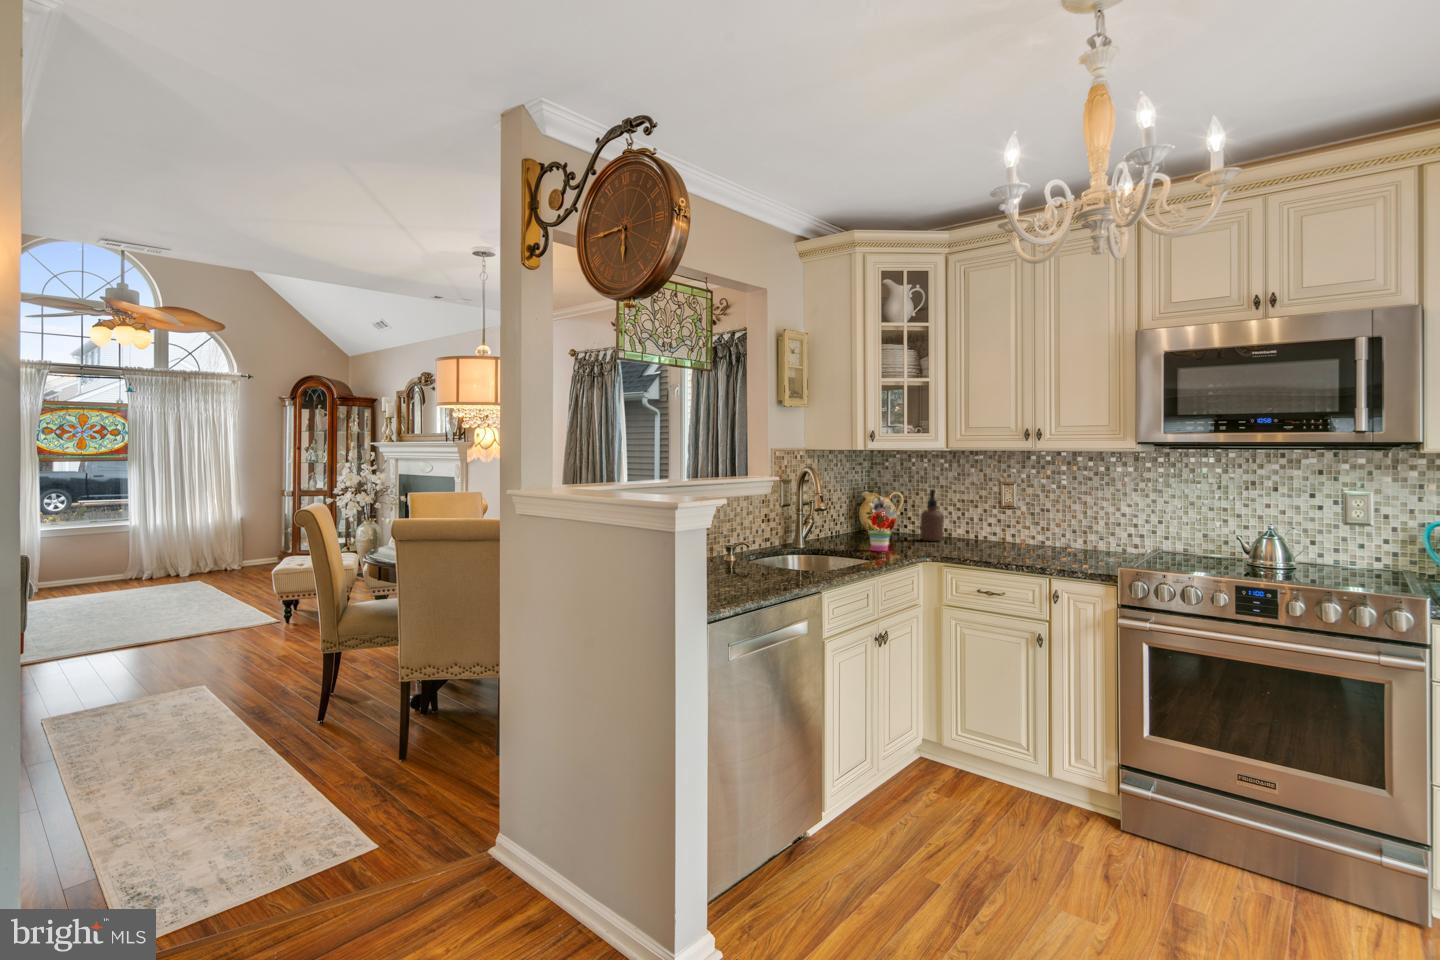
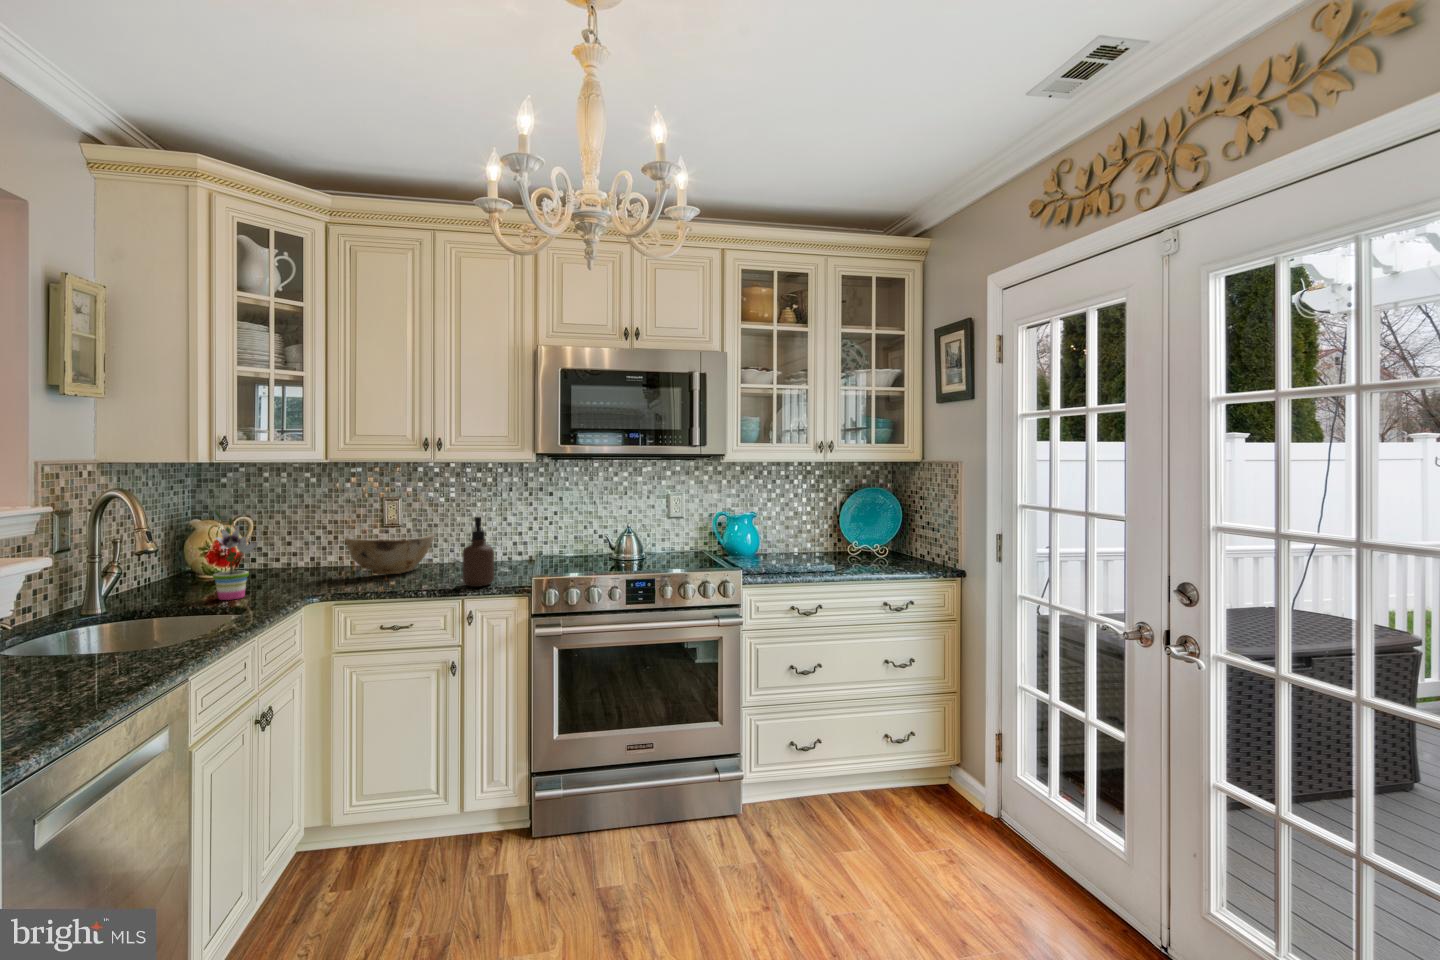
soap dispenser: present [920,490,944,541] -> present [463,517,494,587]
bowl: none [964,513,1043,550] -> present [345,533,435,574]

